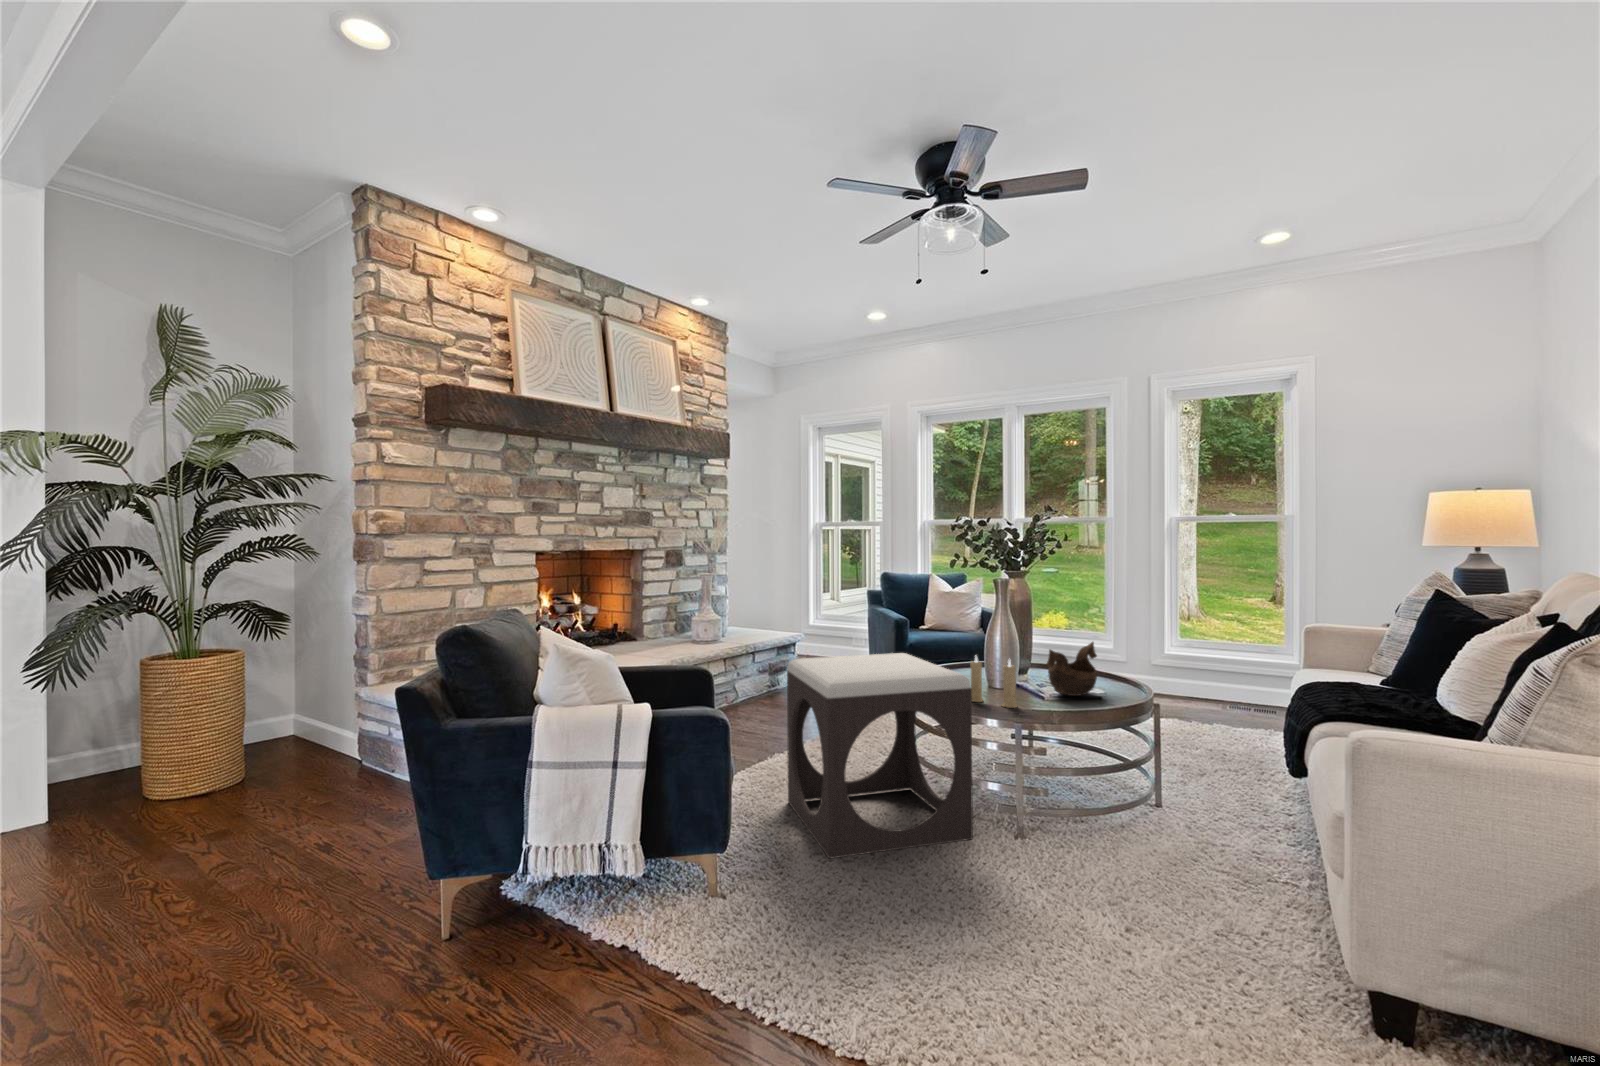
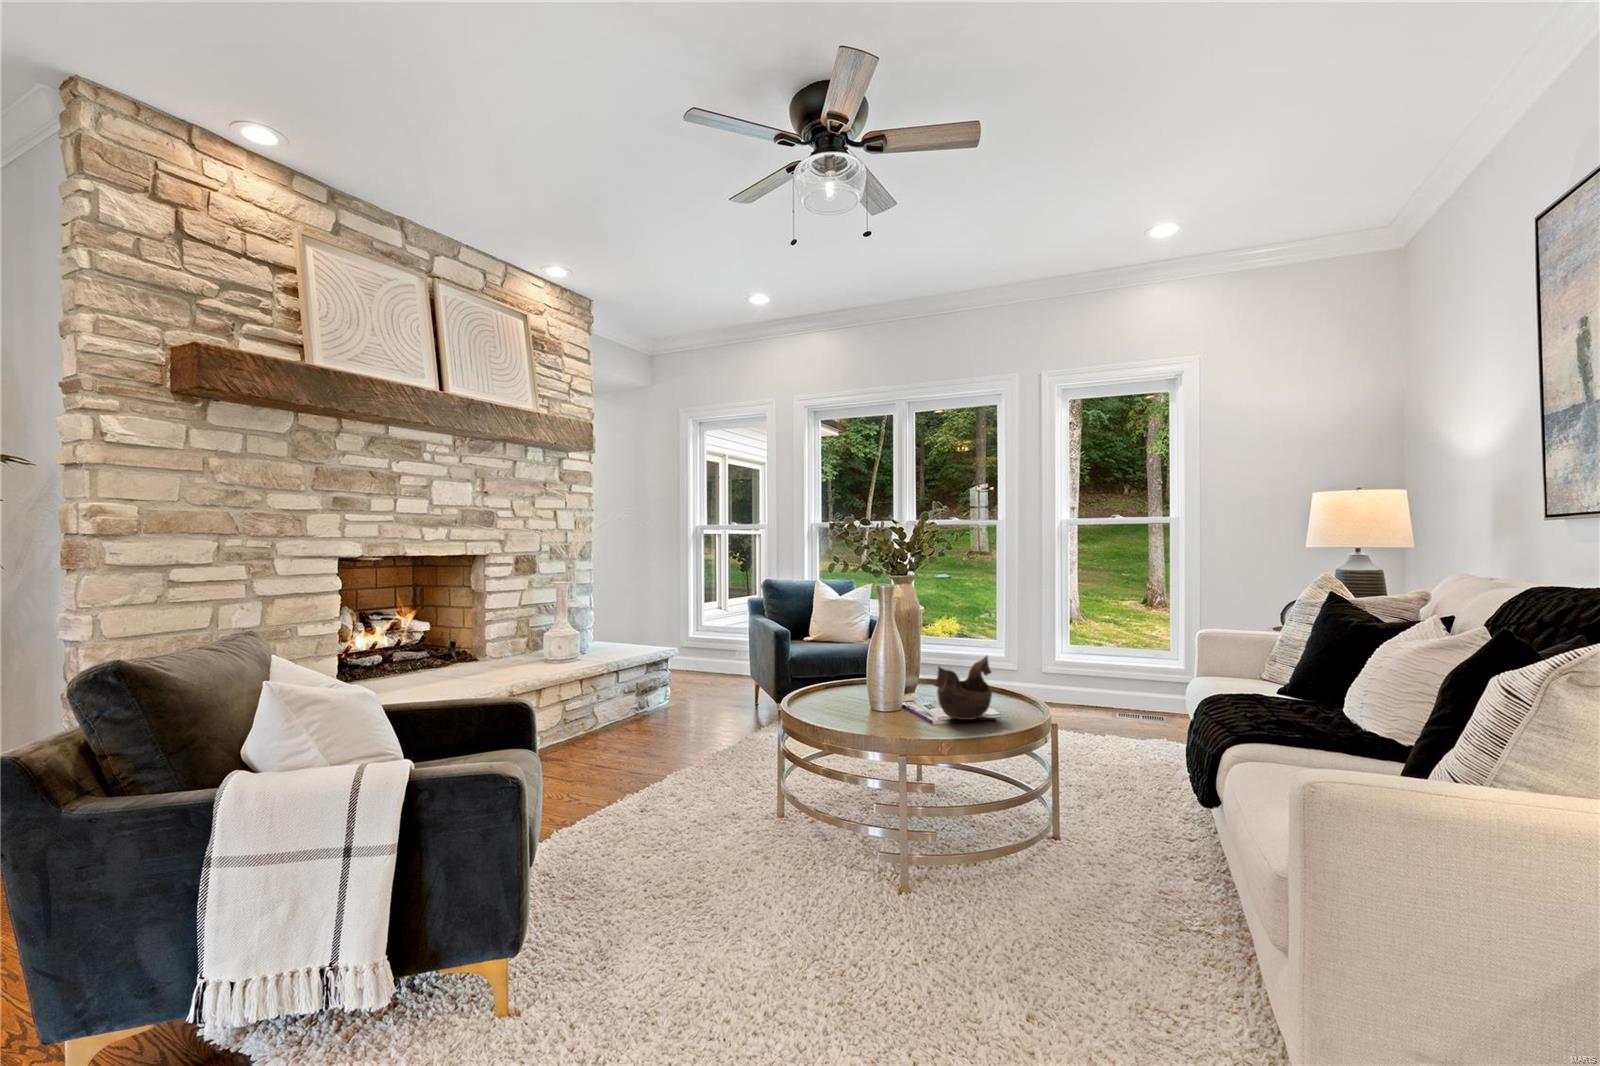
footstool: present [787,653,973,858] -> none [629,674,849,941]
candle: present [971,656,1017,708] -> none [846,673,902,738]

